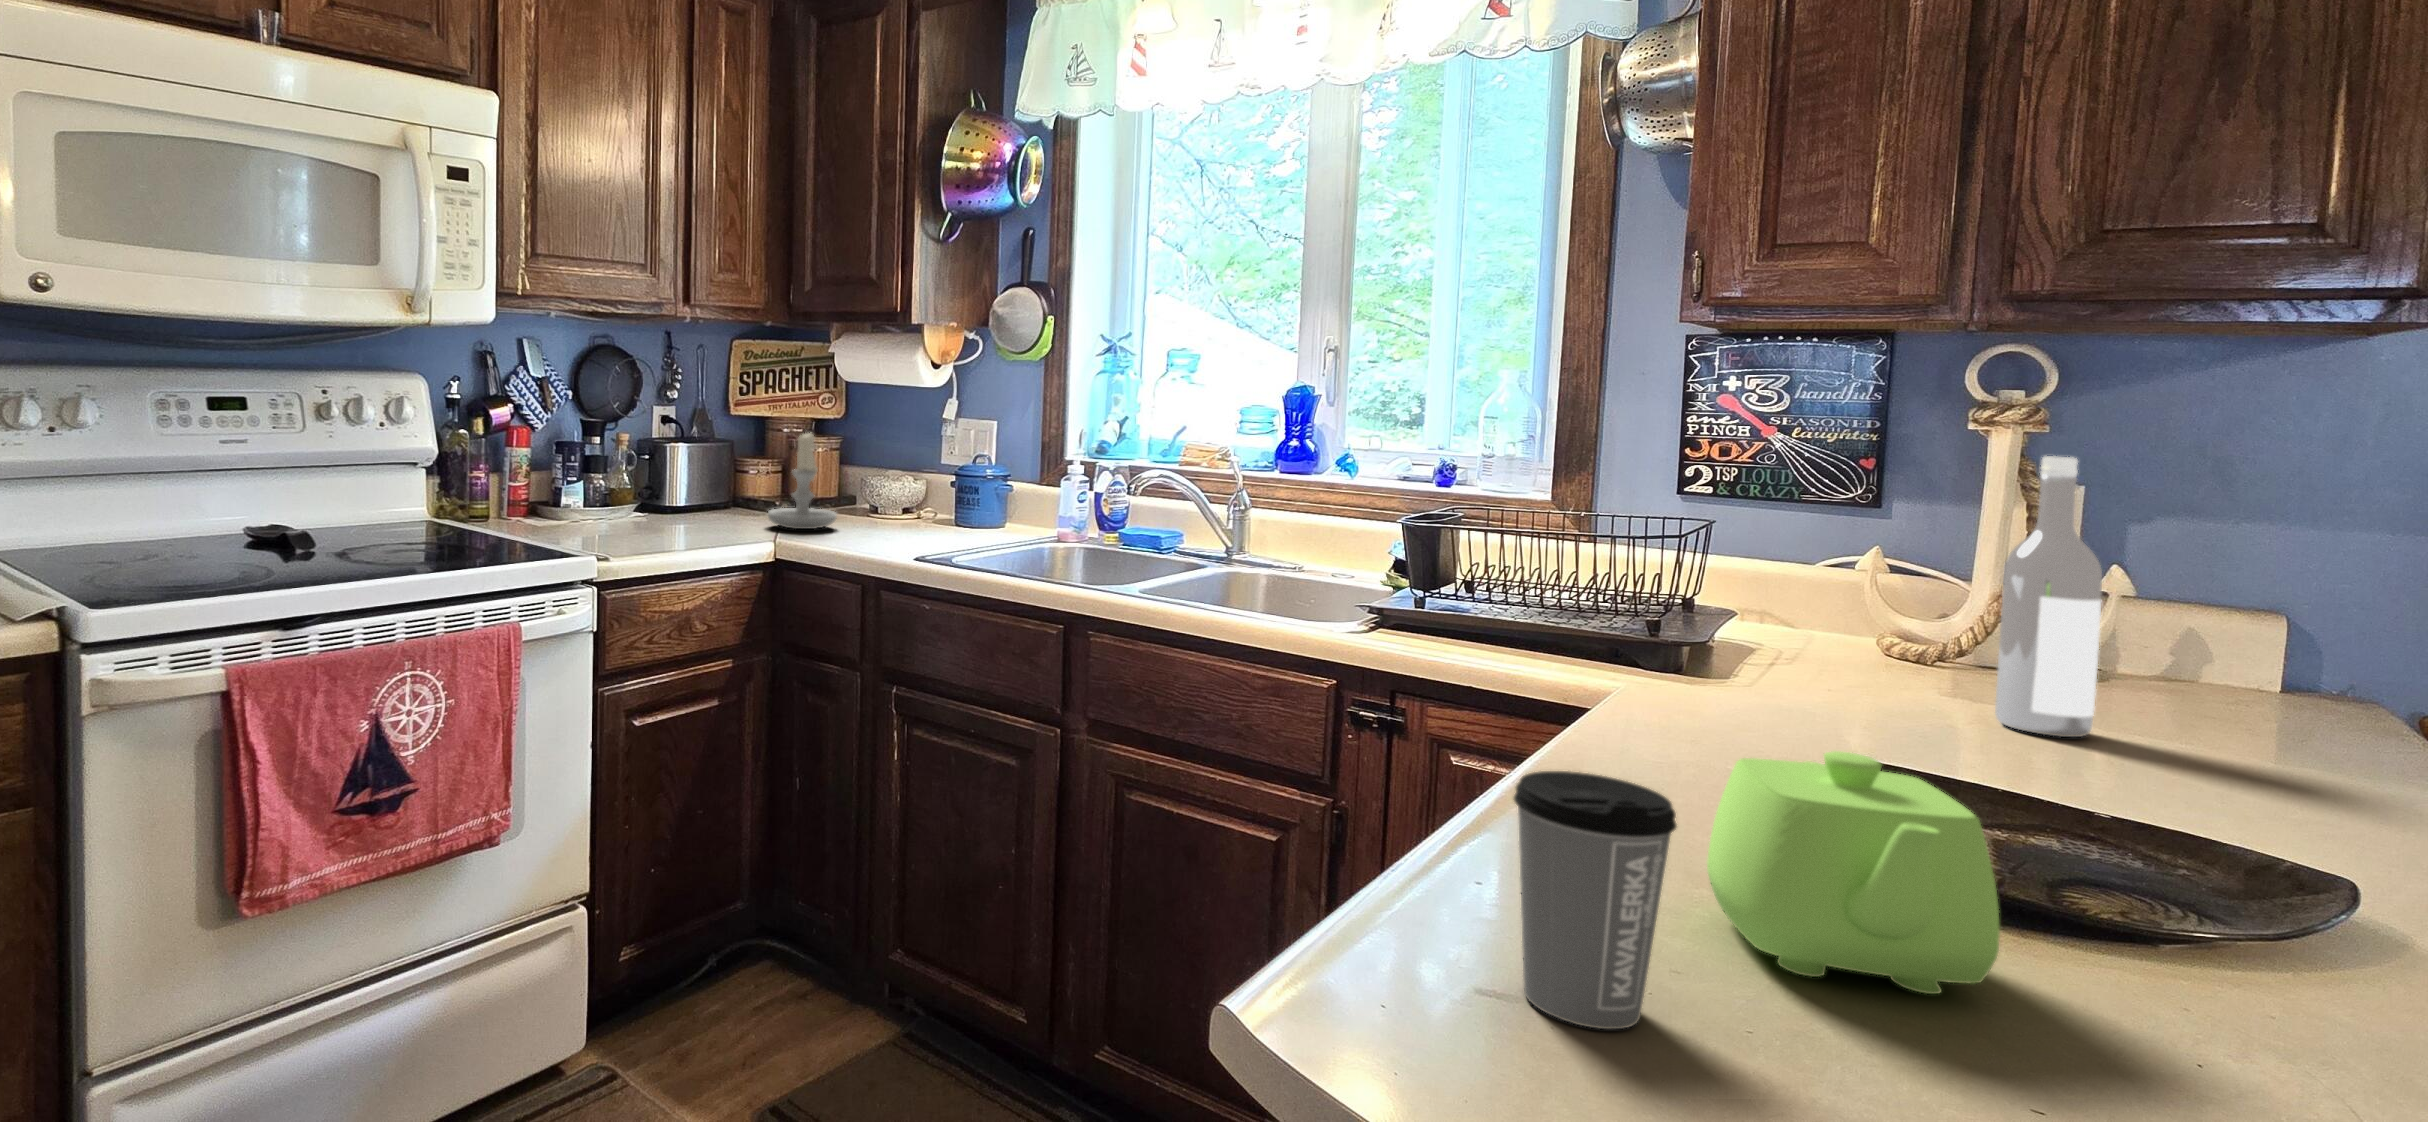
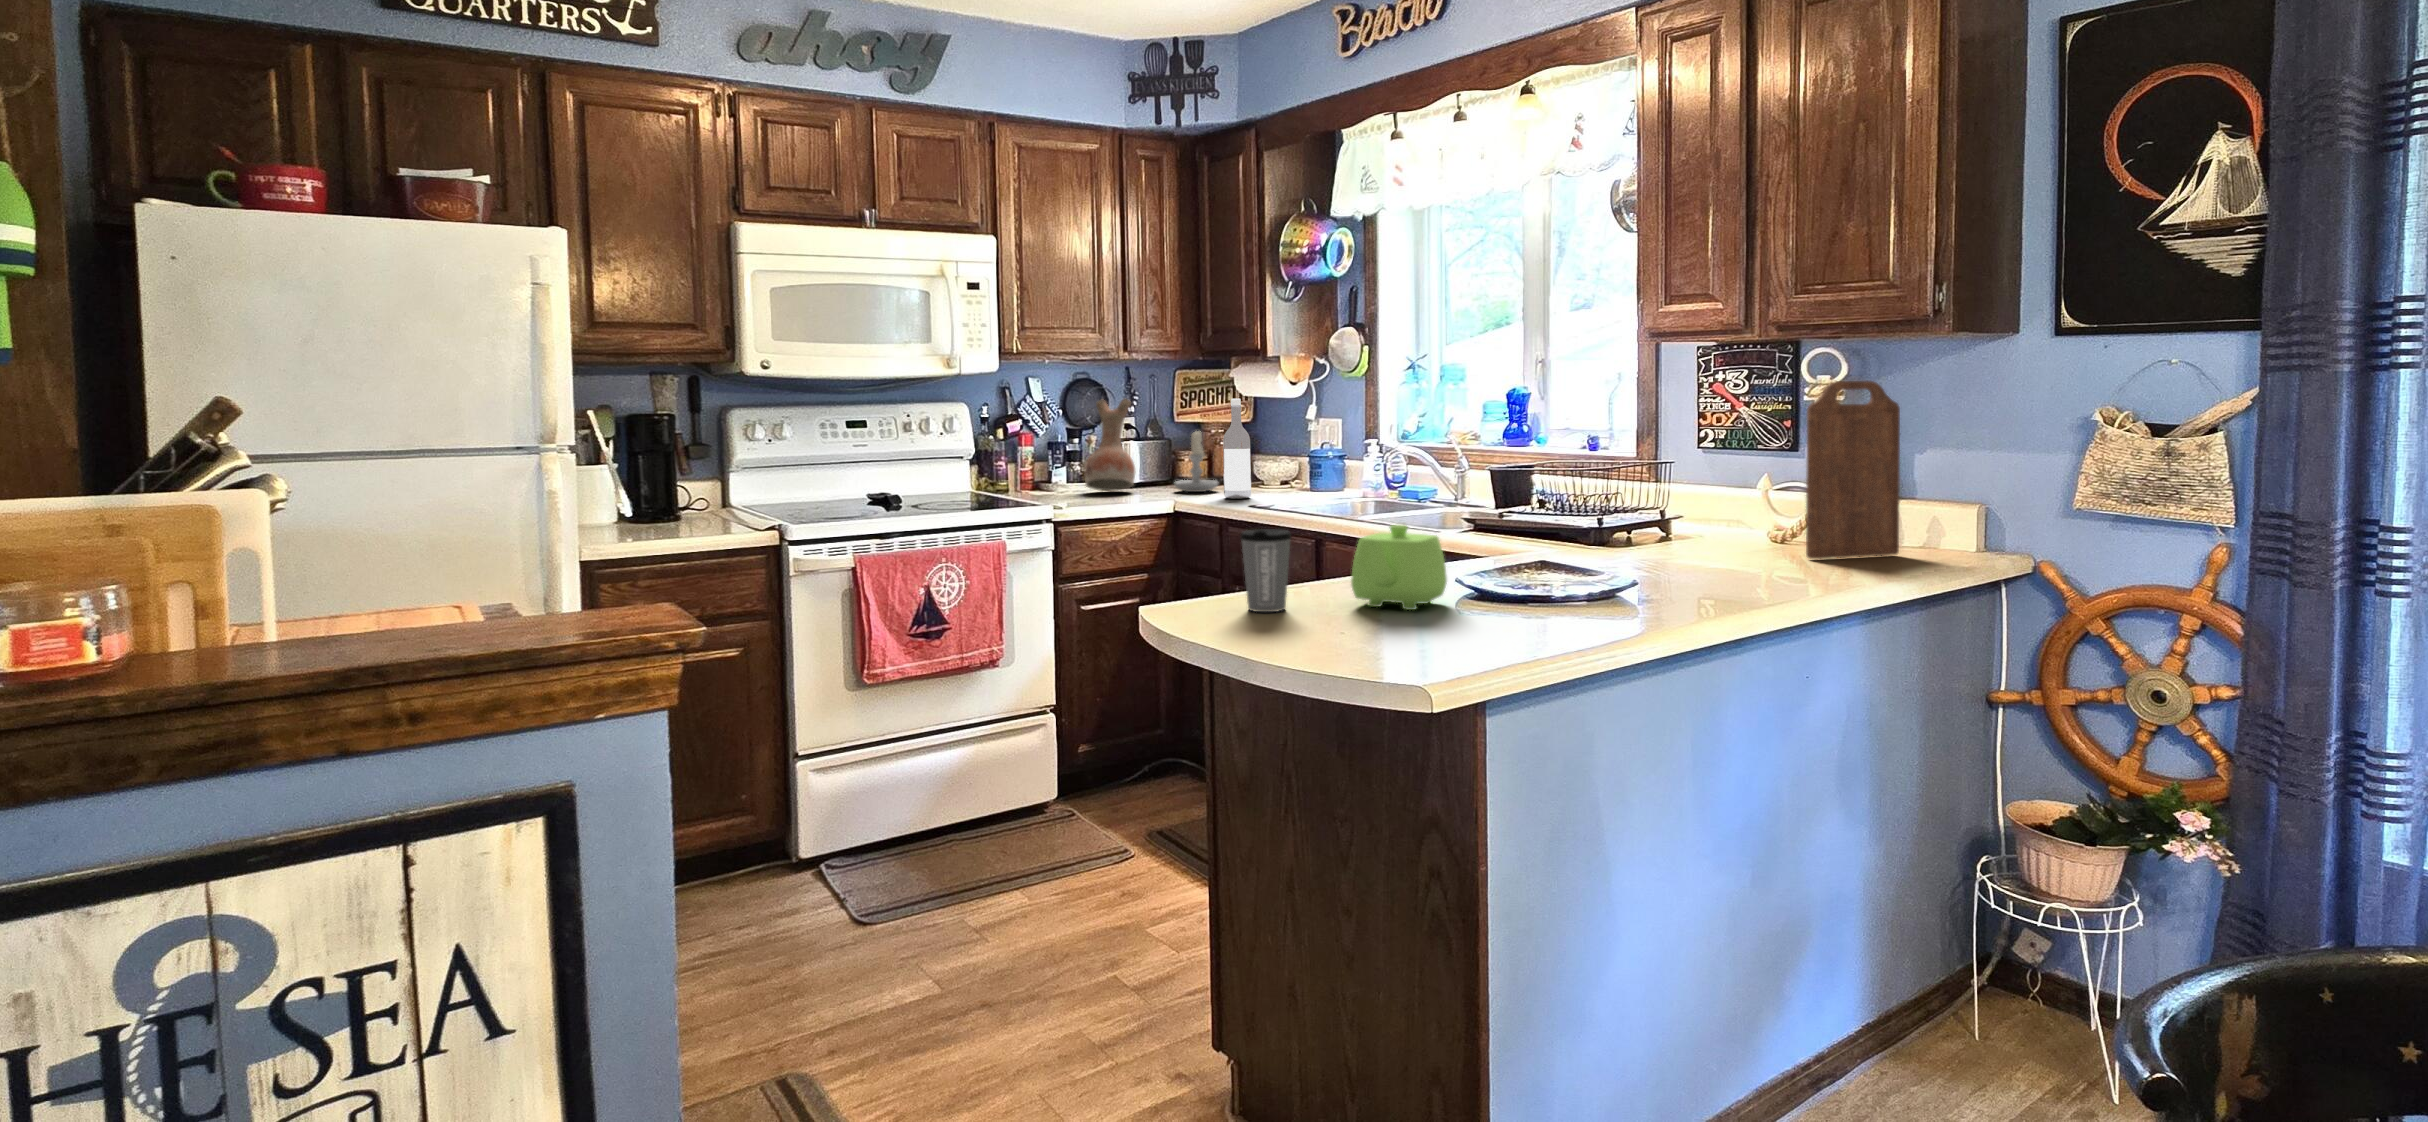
vase: none [624,376,707,523] -> present [1084,399,1135,491]
cutting board: none [2114,415,2235,730] -> present [1806,381,1900,559]
wine bottle: present [1995,456,2102,737] -> present [1223,399,1251,499]

